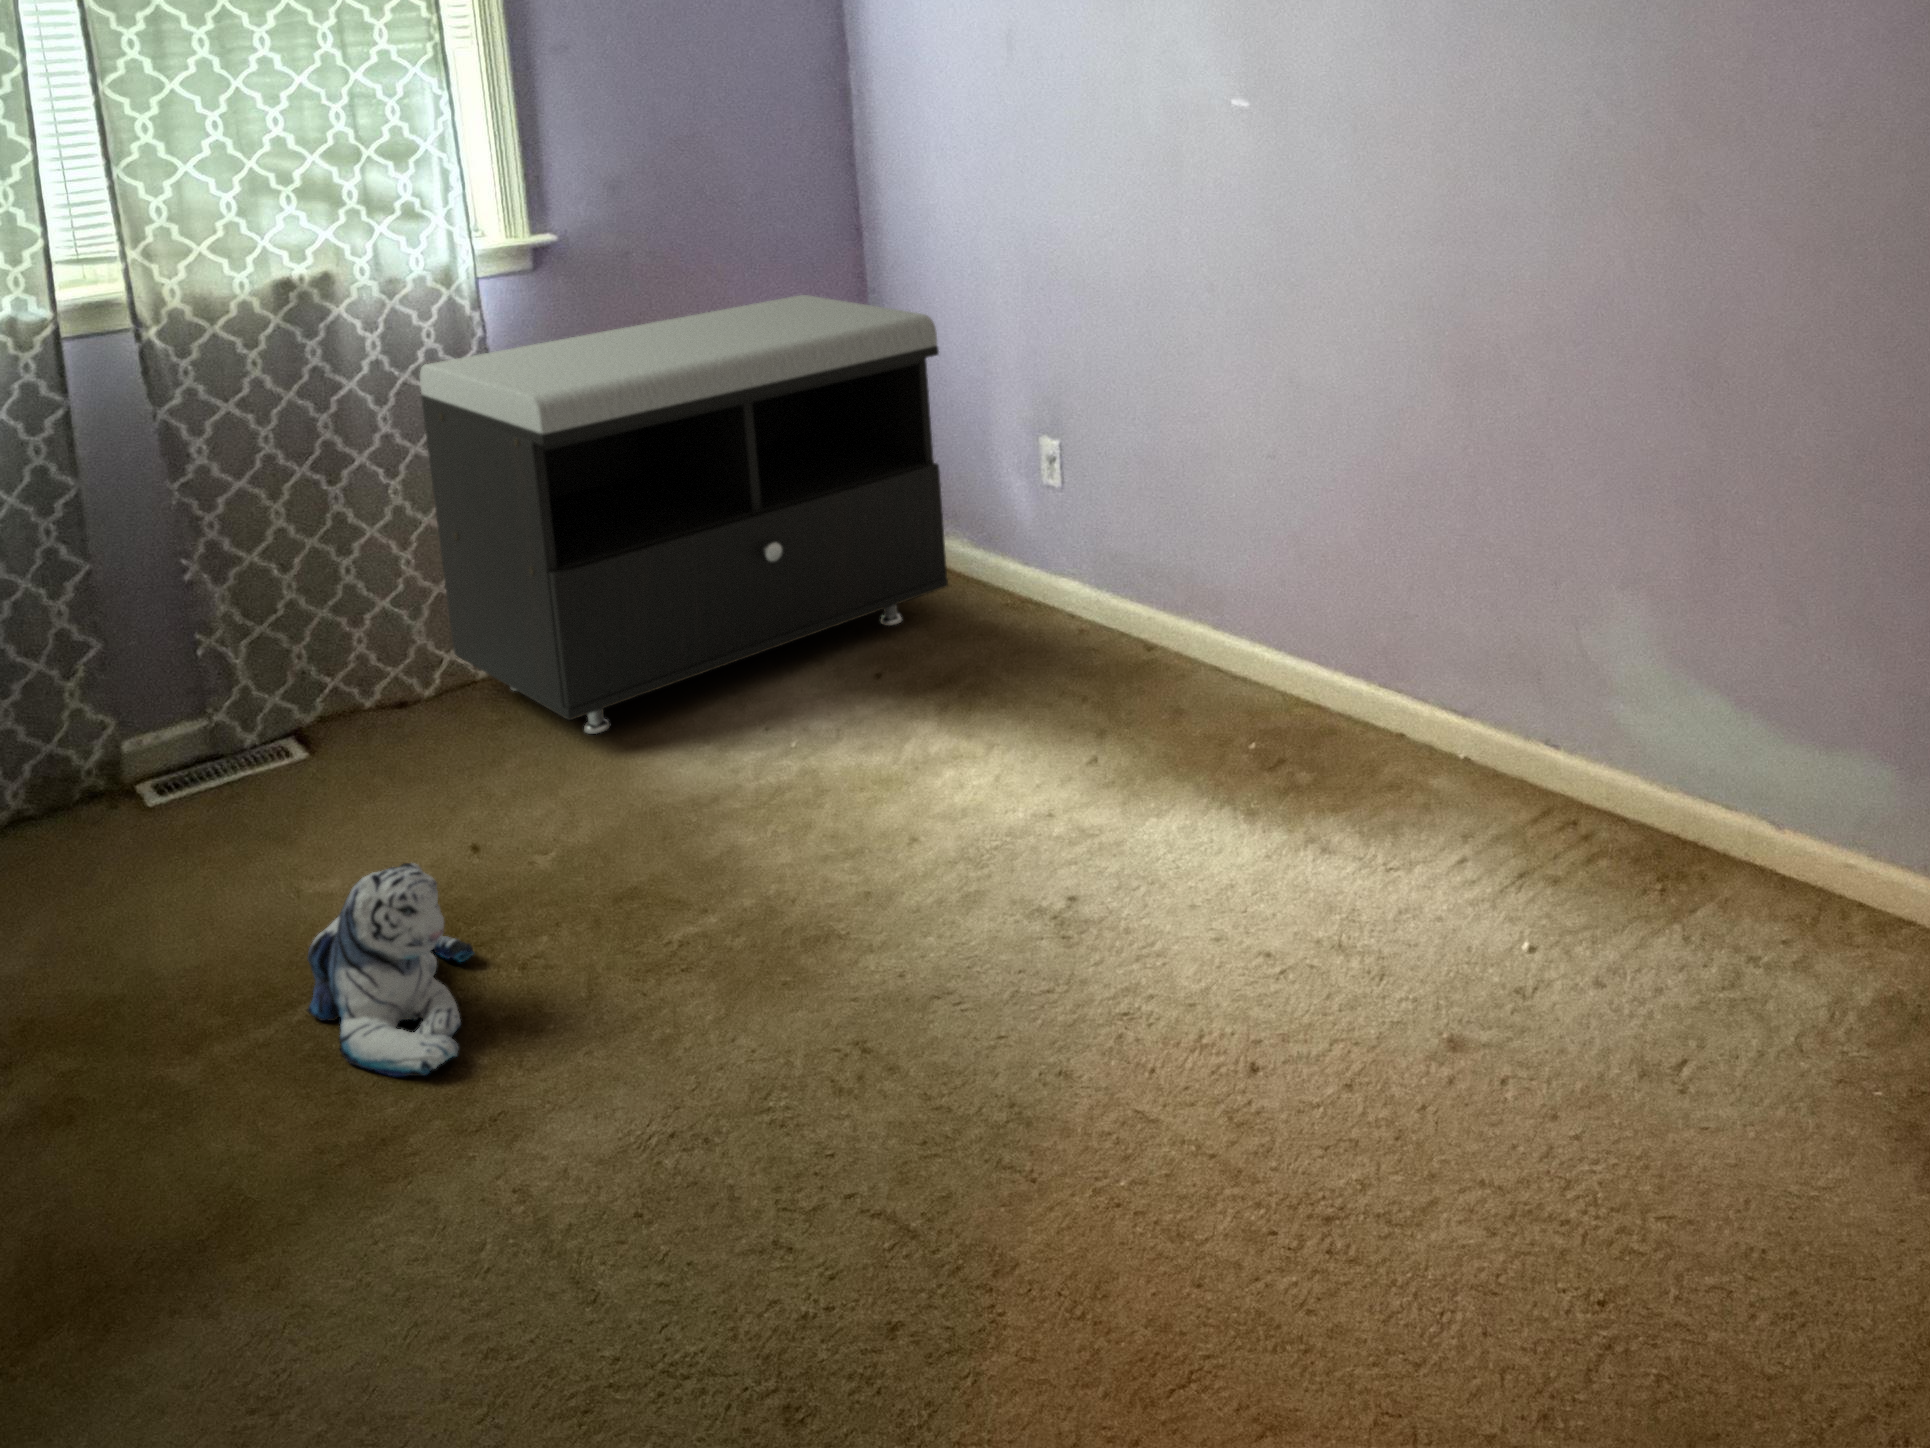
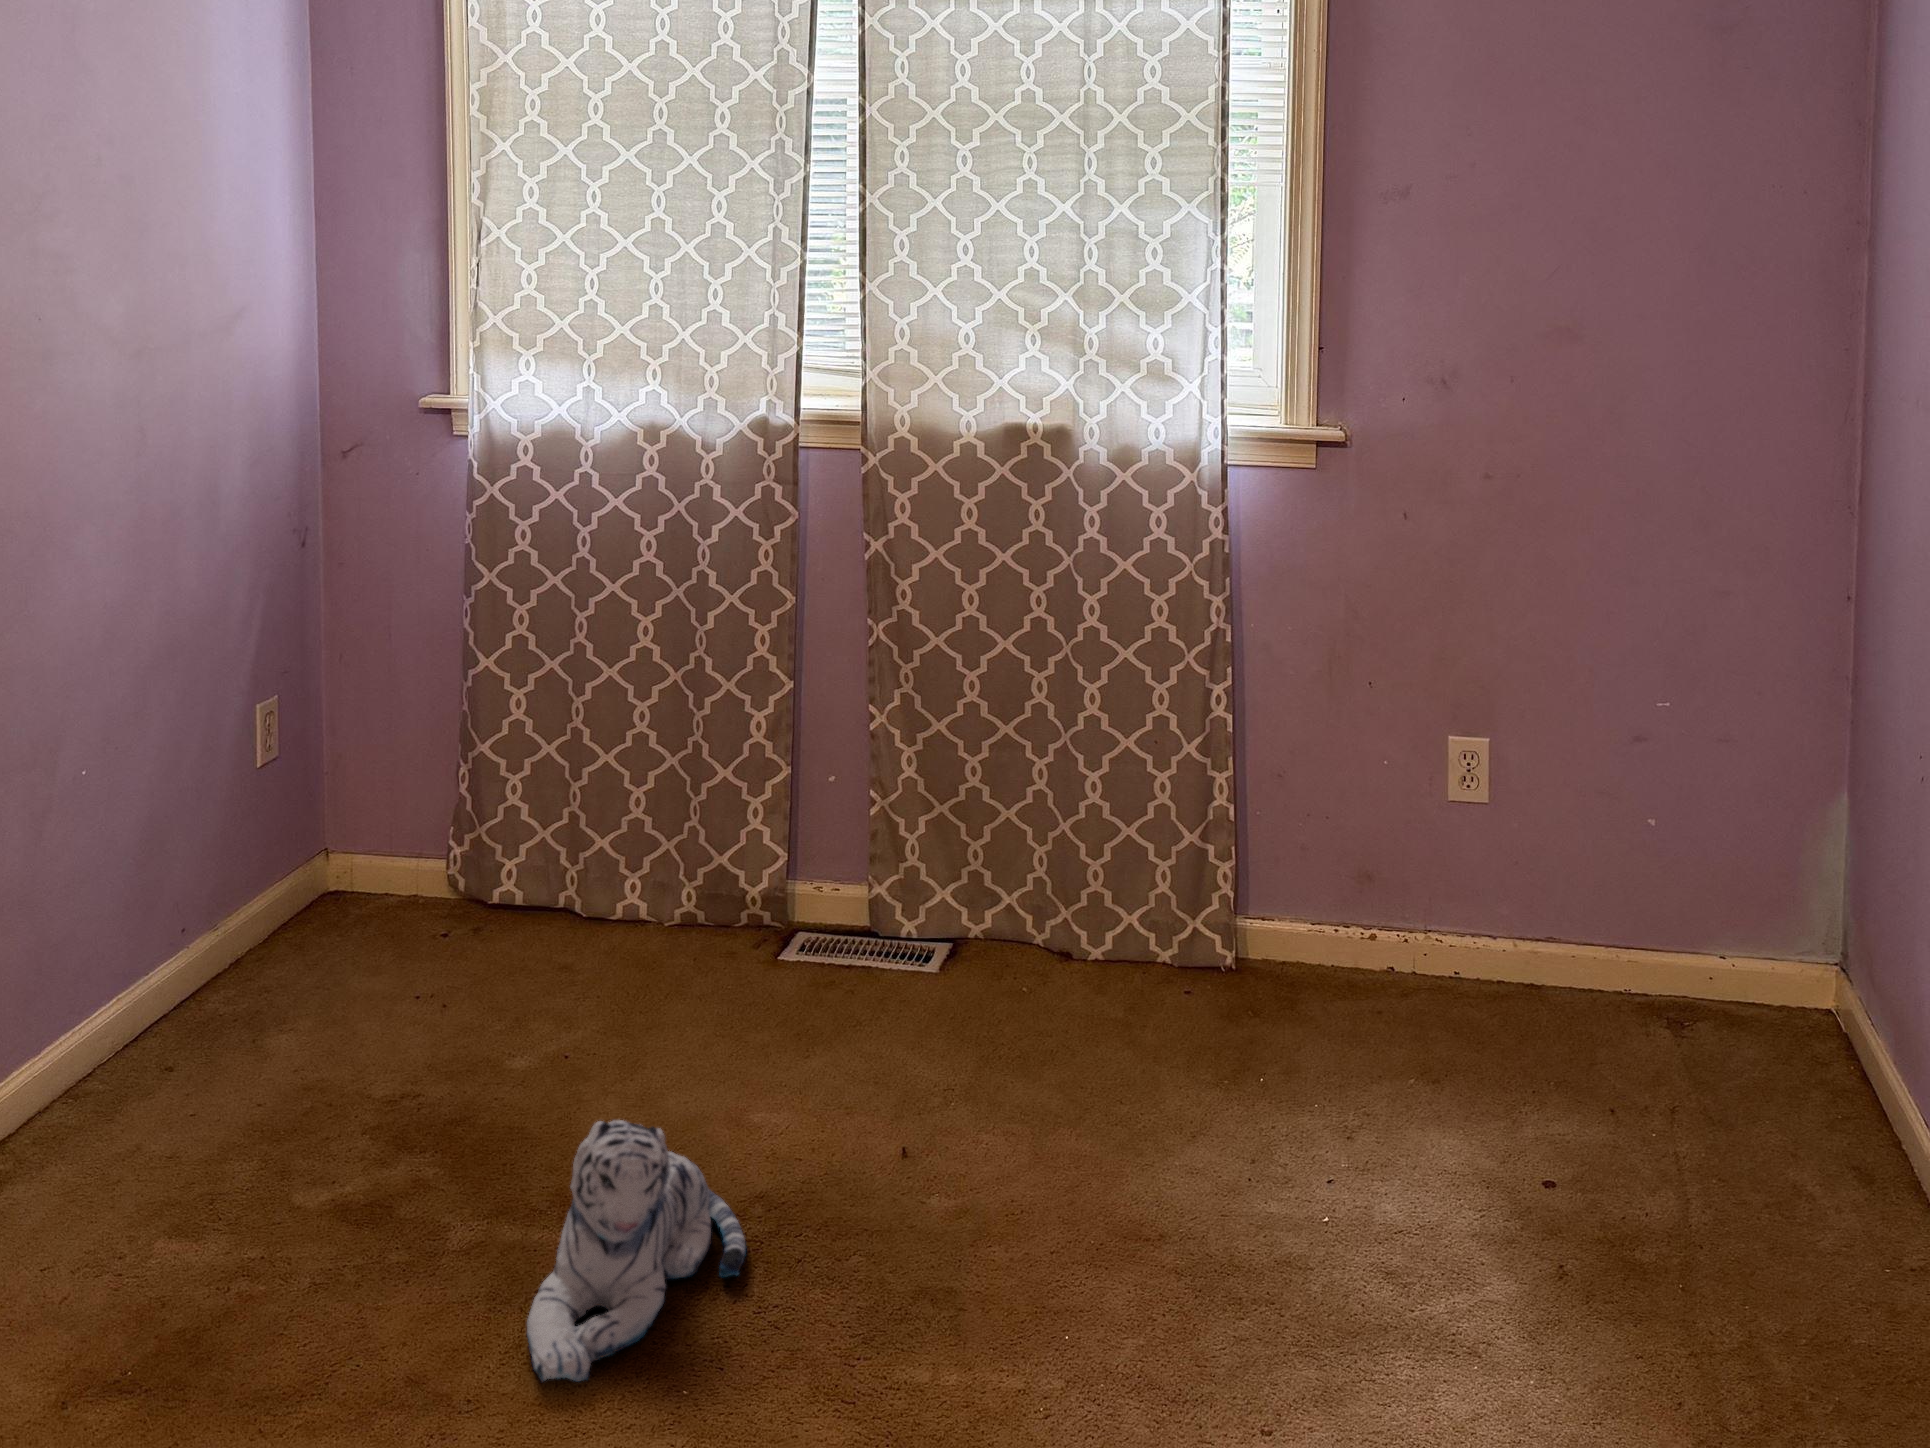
storage bench: present [420,295,948,734] -> none [1114,557,1785,1118]

